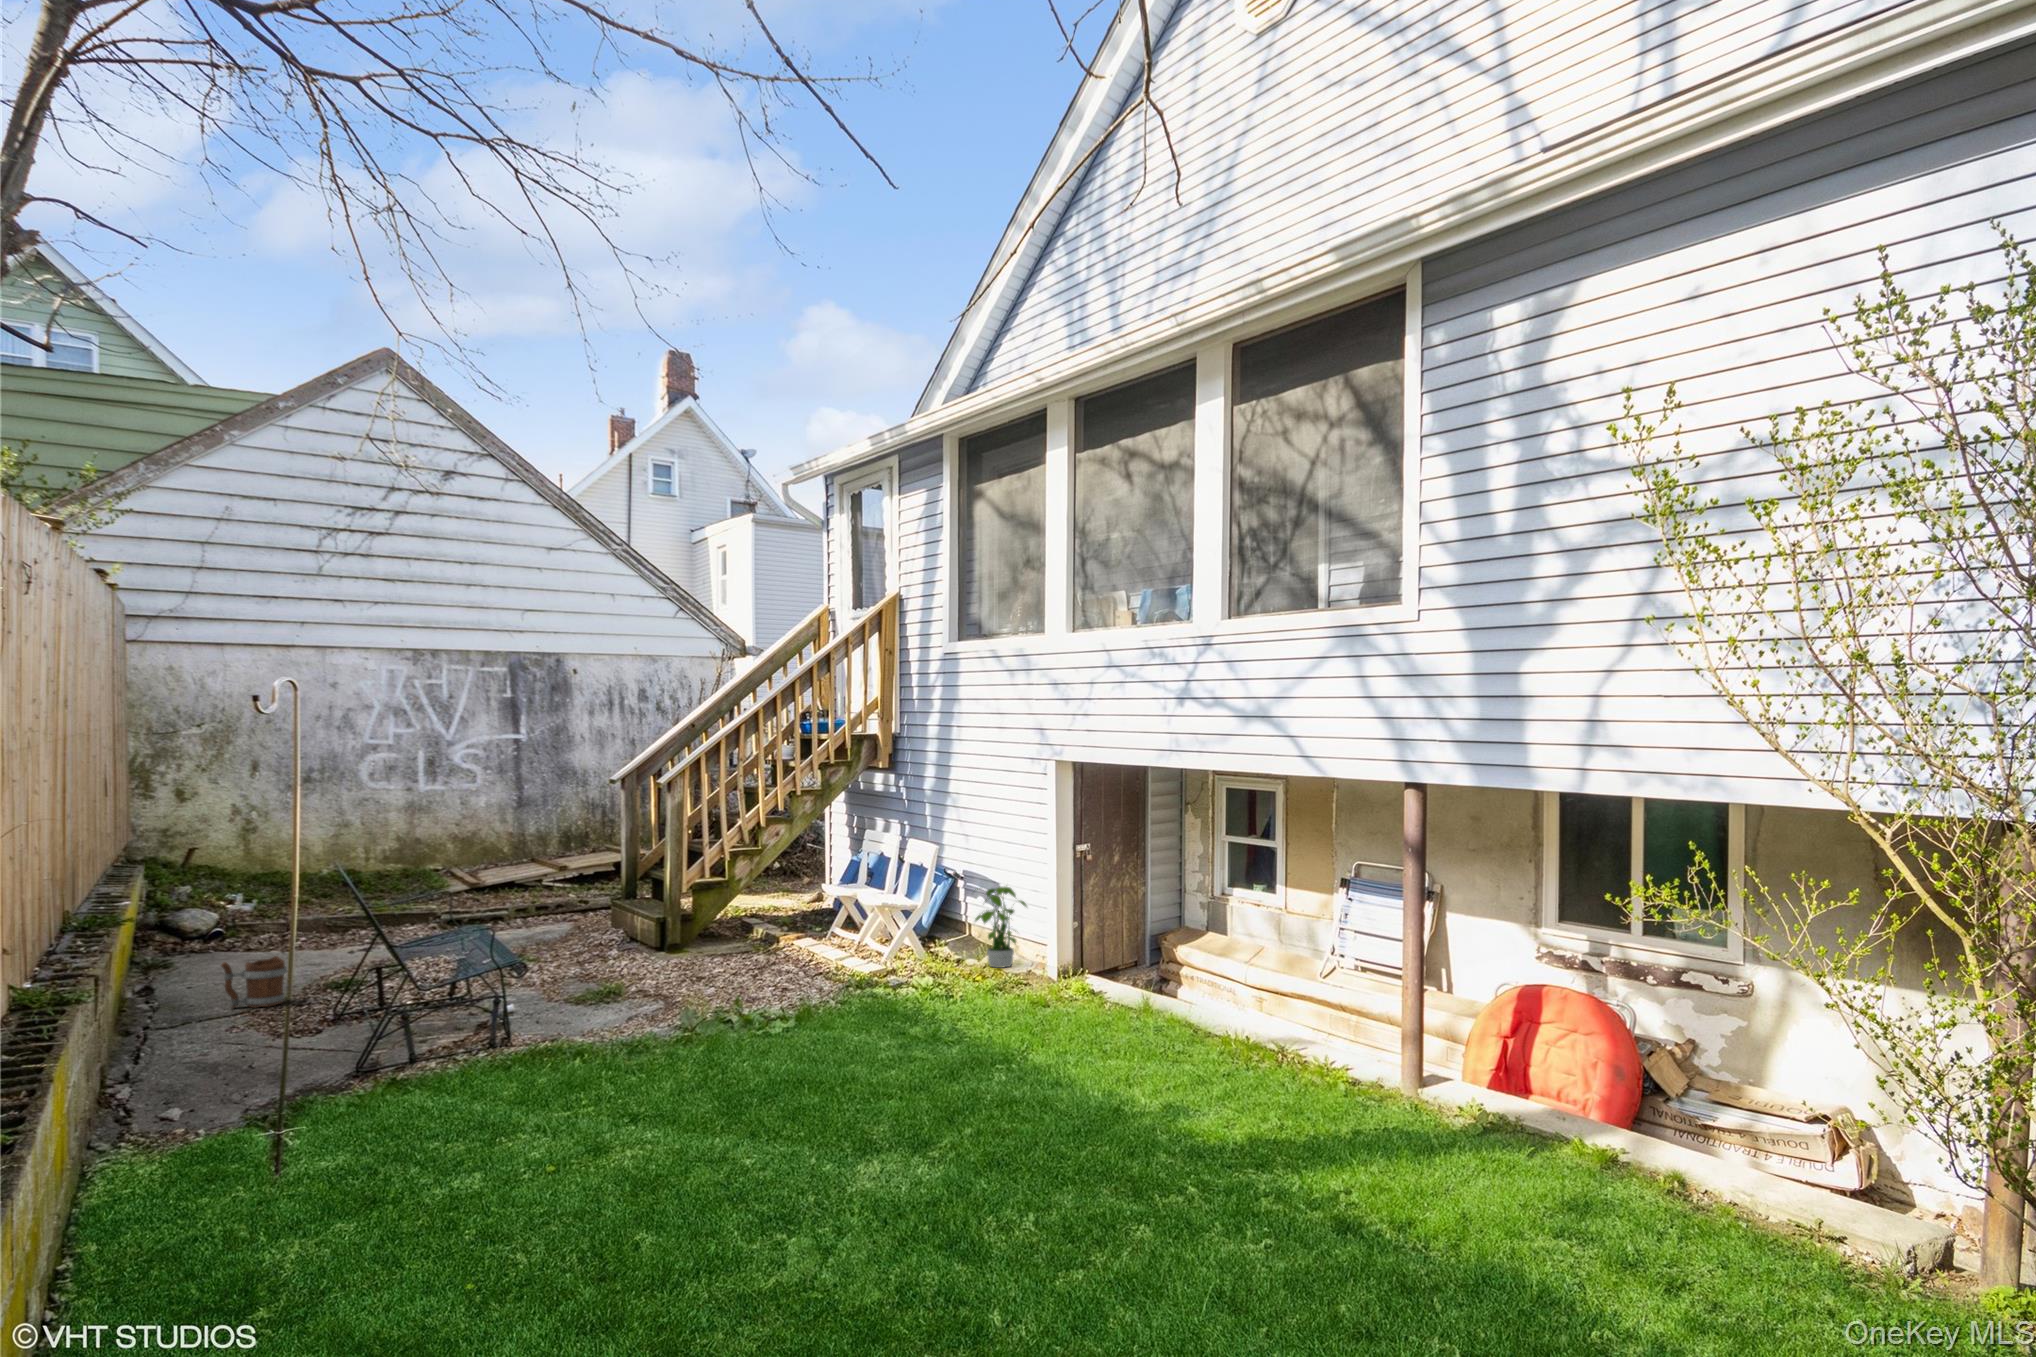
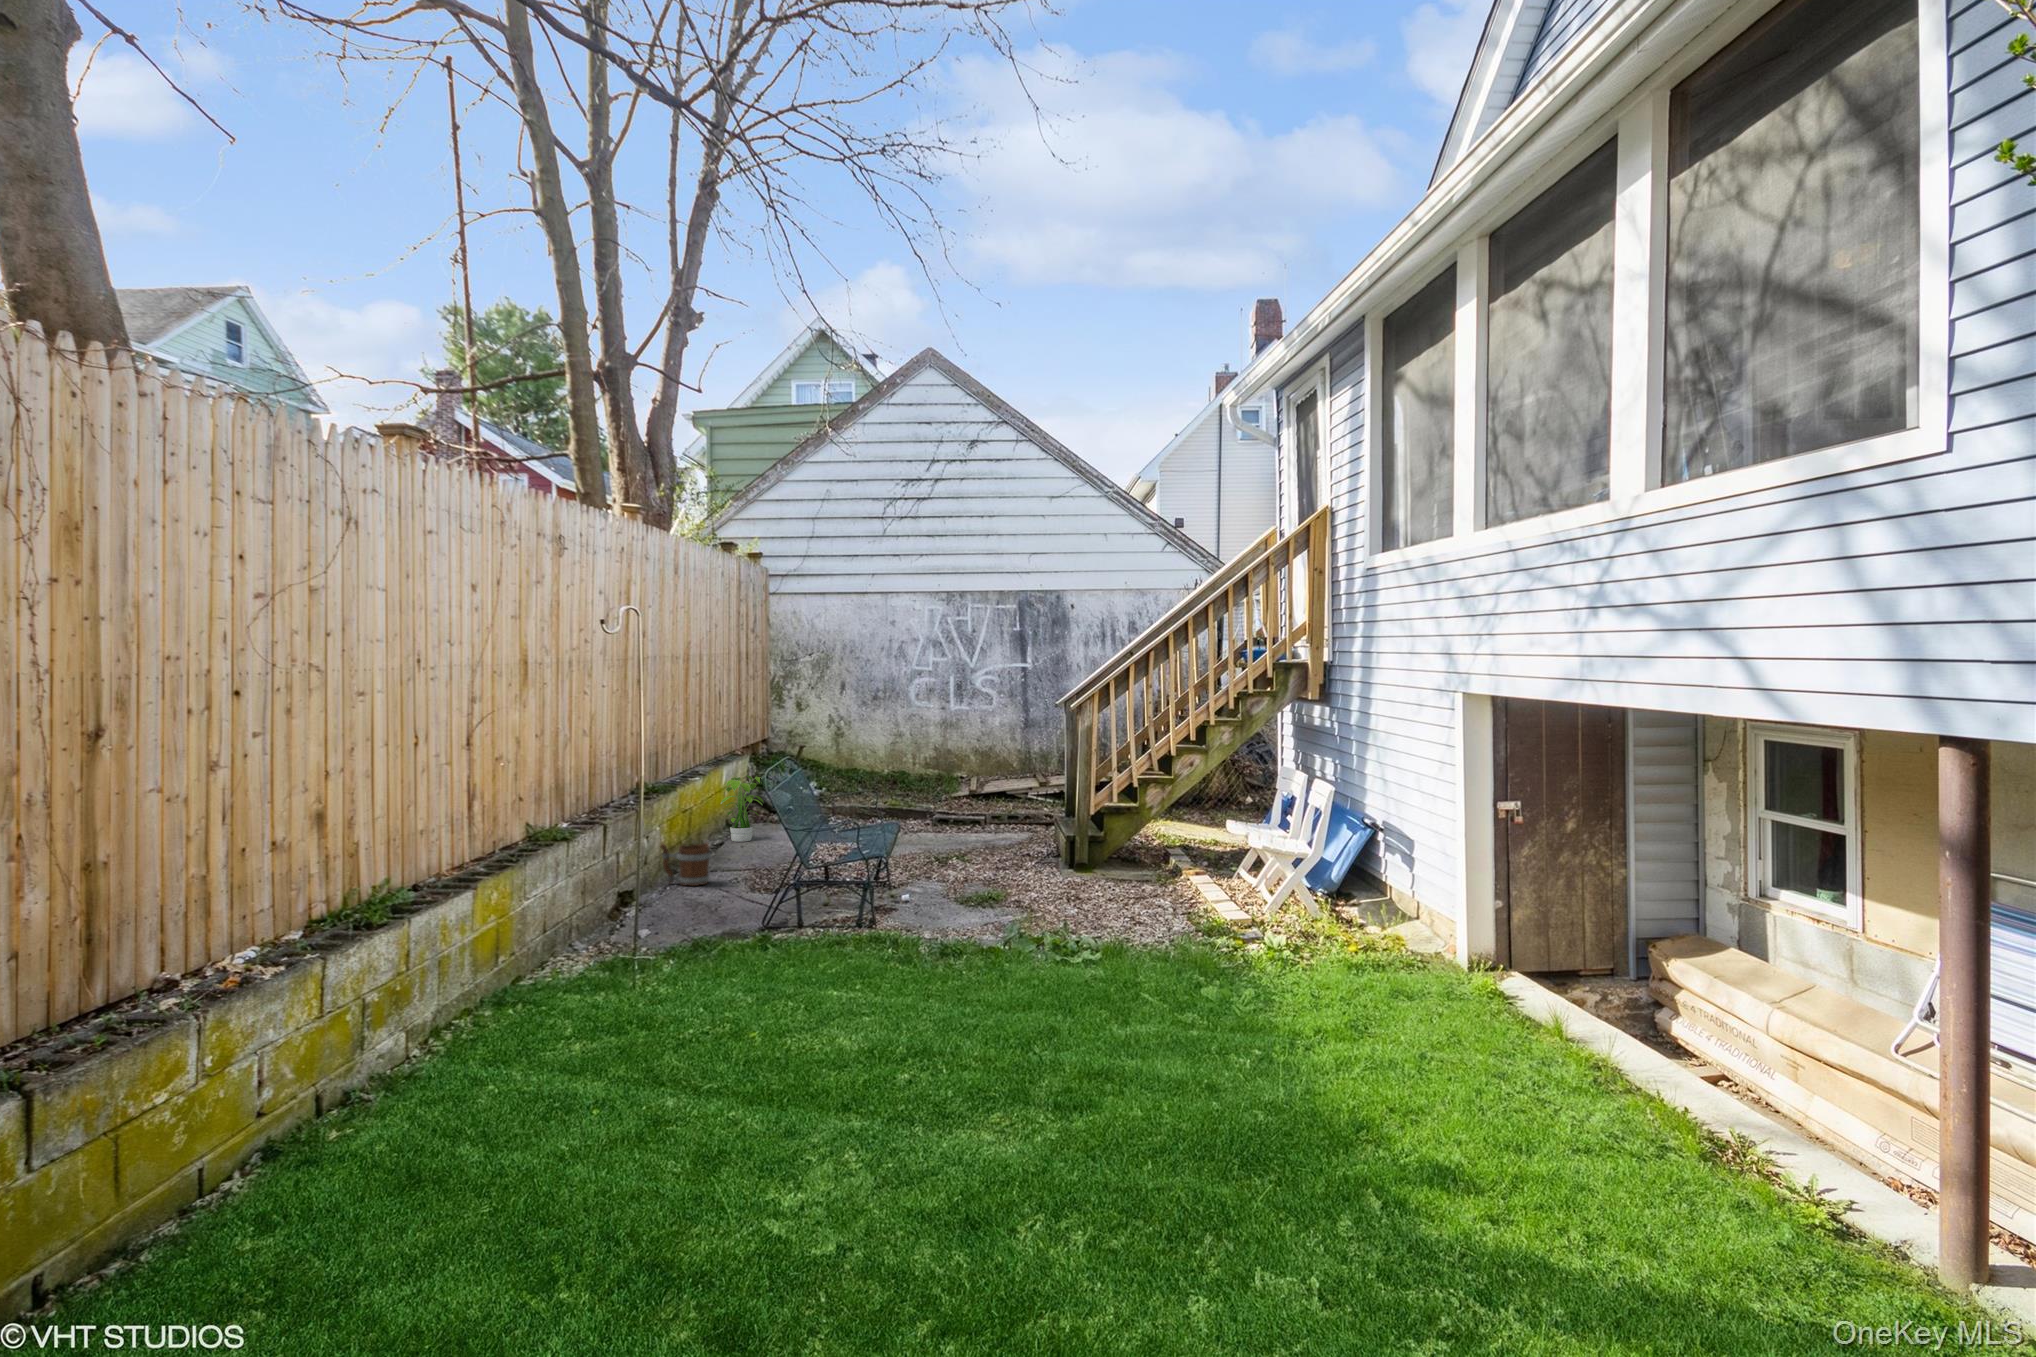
potted plant: present [975,887,1027,968] -> present [721,775,763,842]

